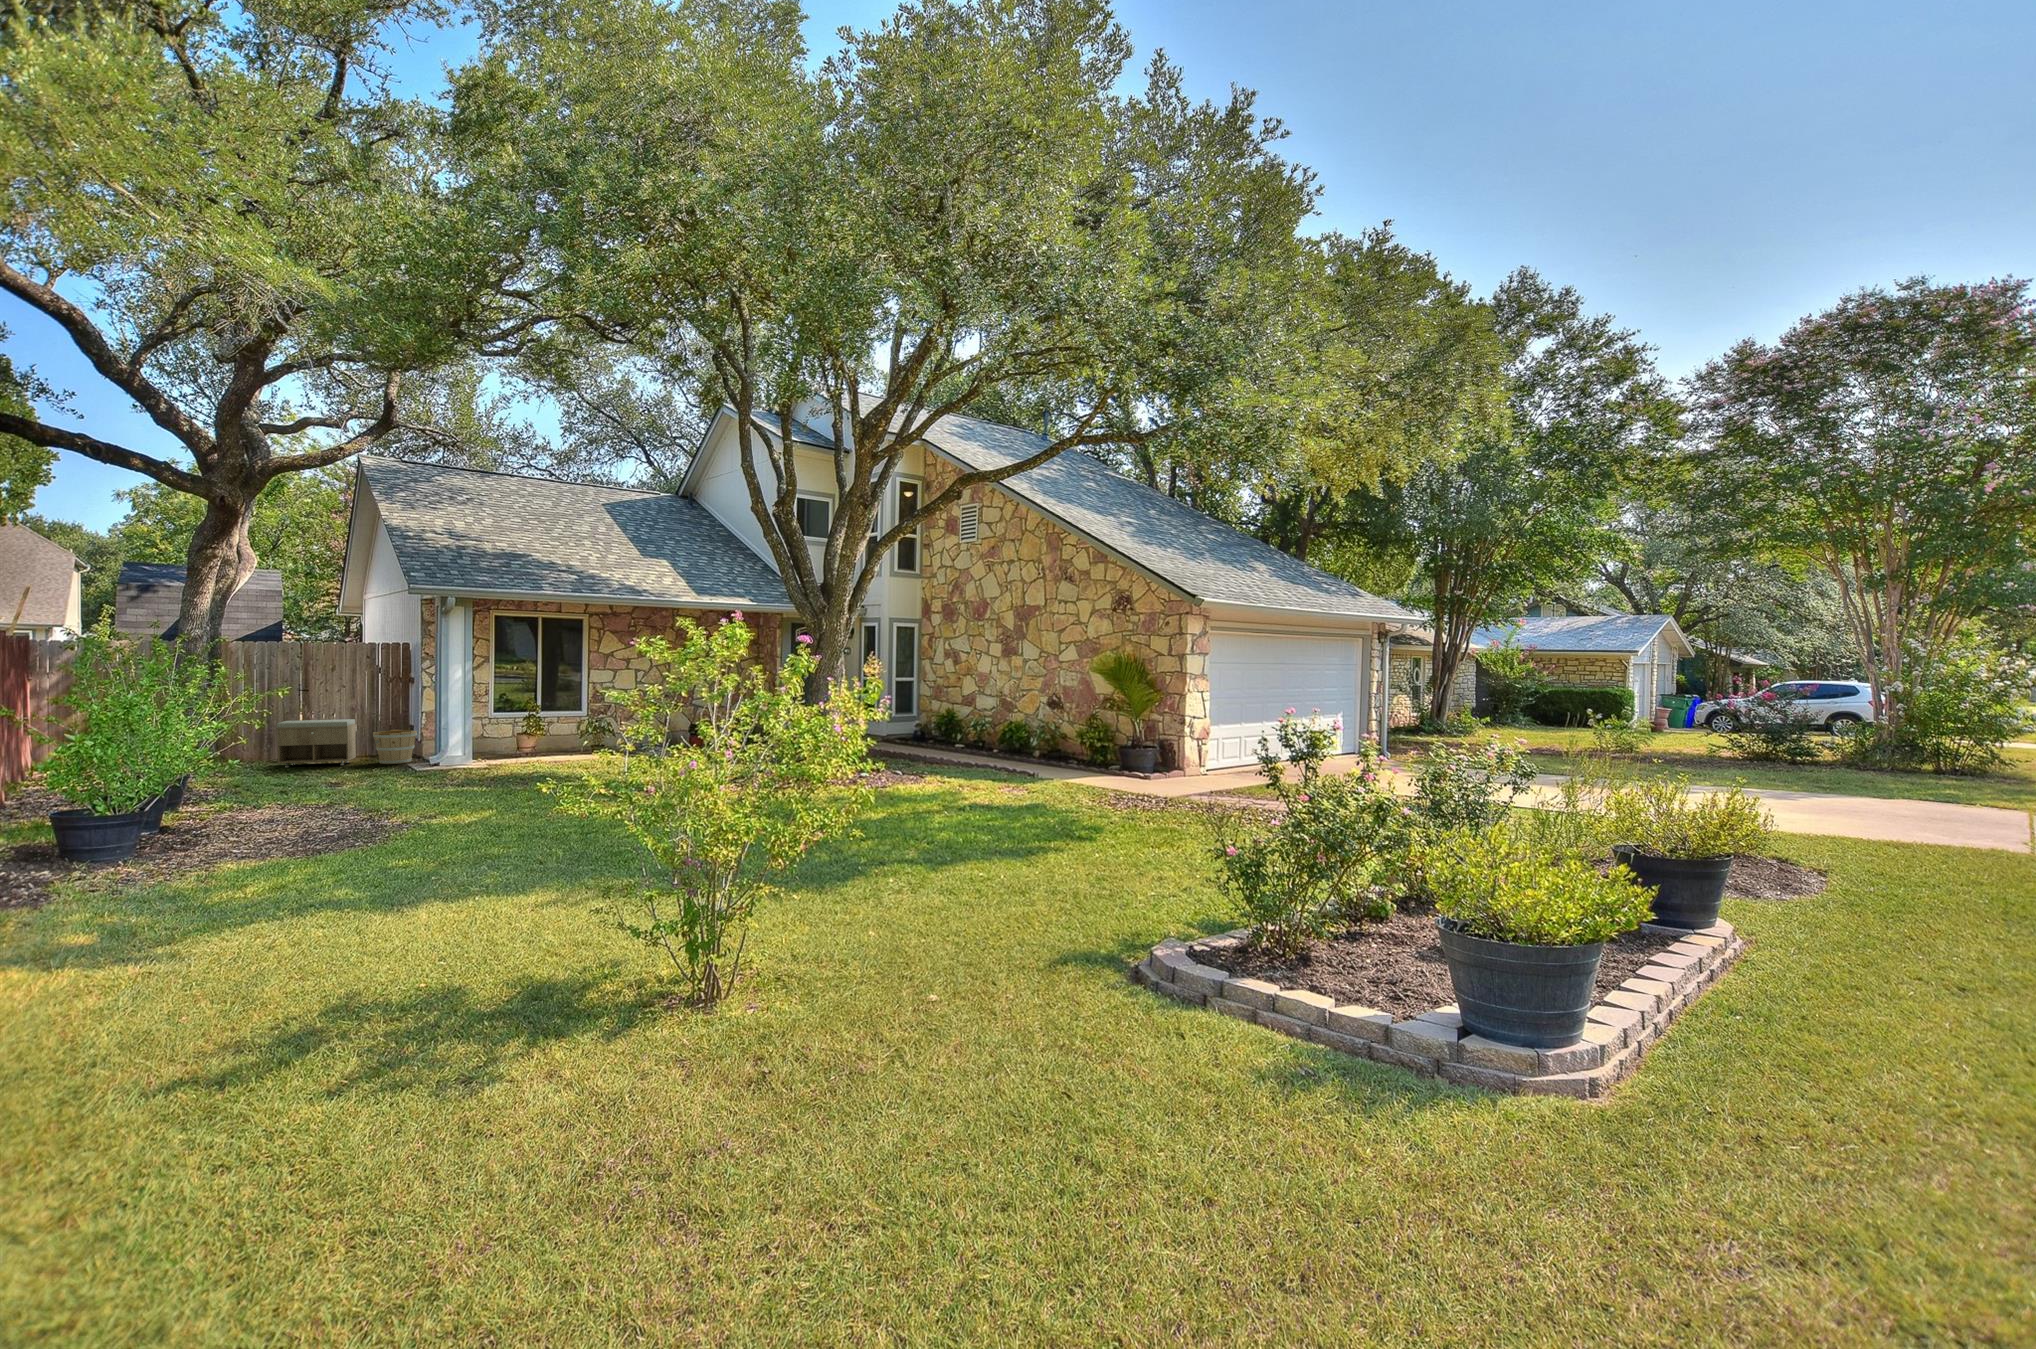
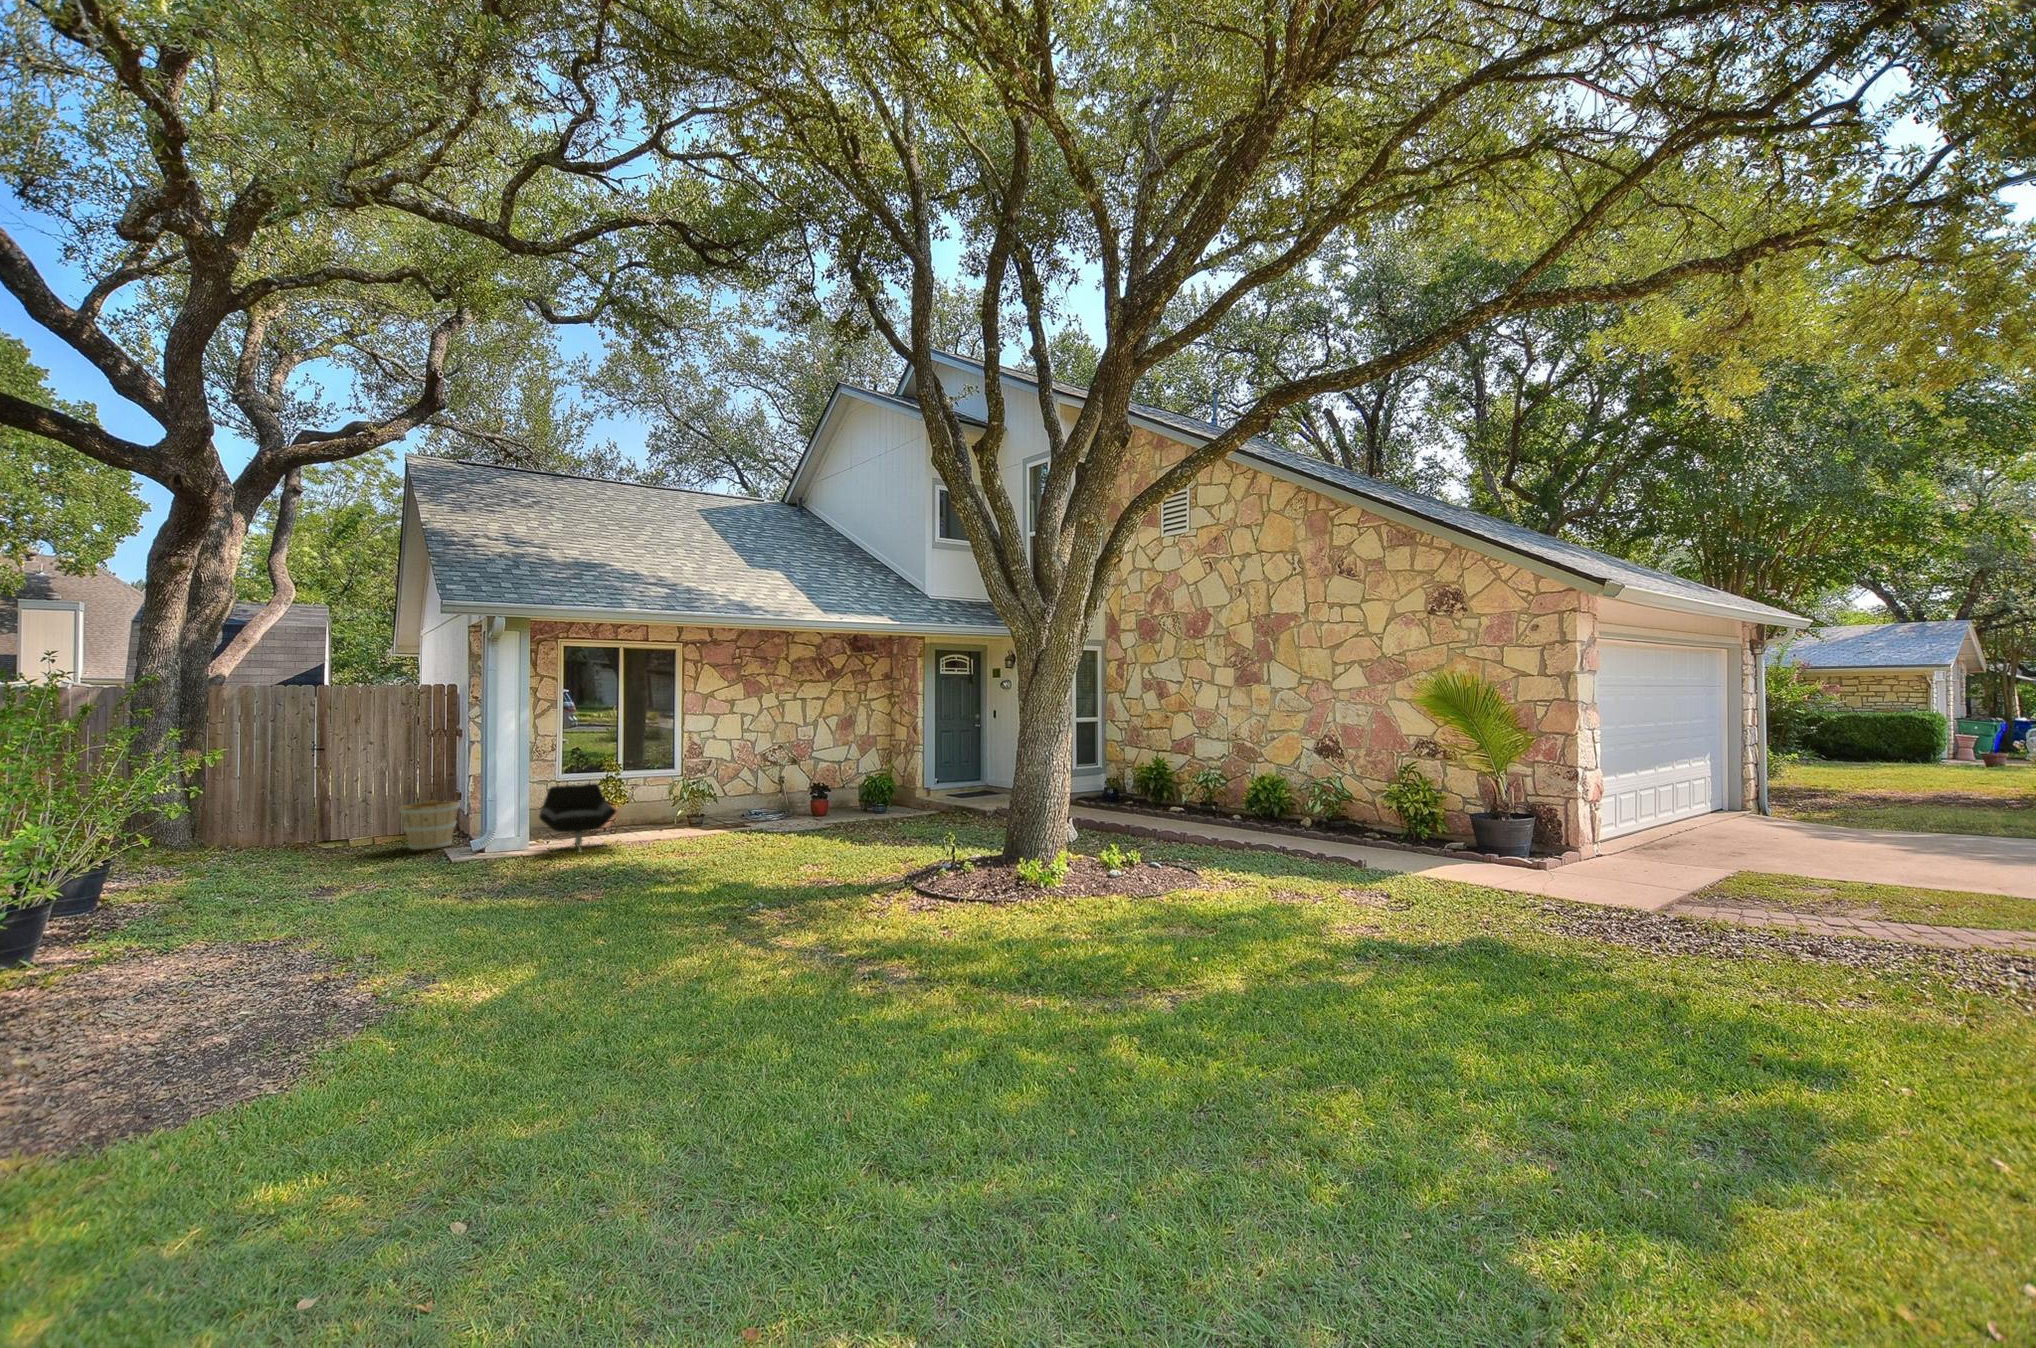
storage bench: present [277,719,356,767] -> none [267,788,379,858]
lounge chair: none [480,719,537,767] -> present [539,784,616,853]

